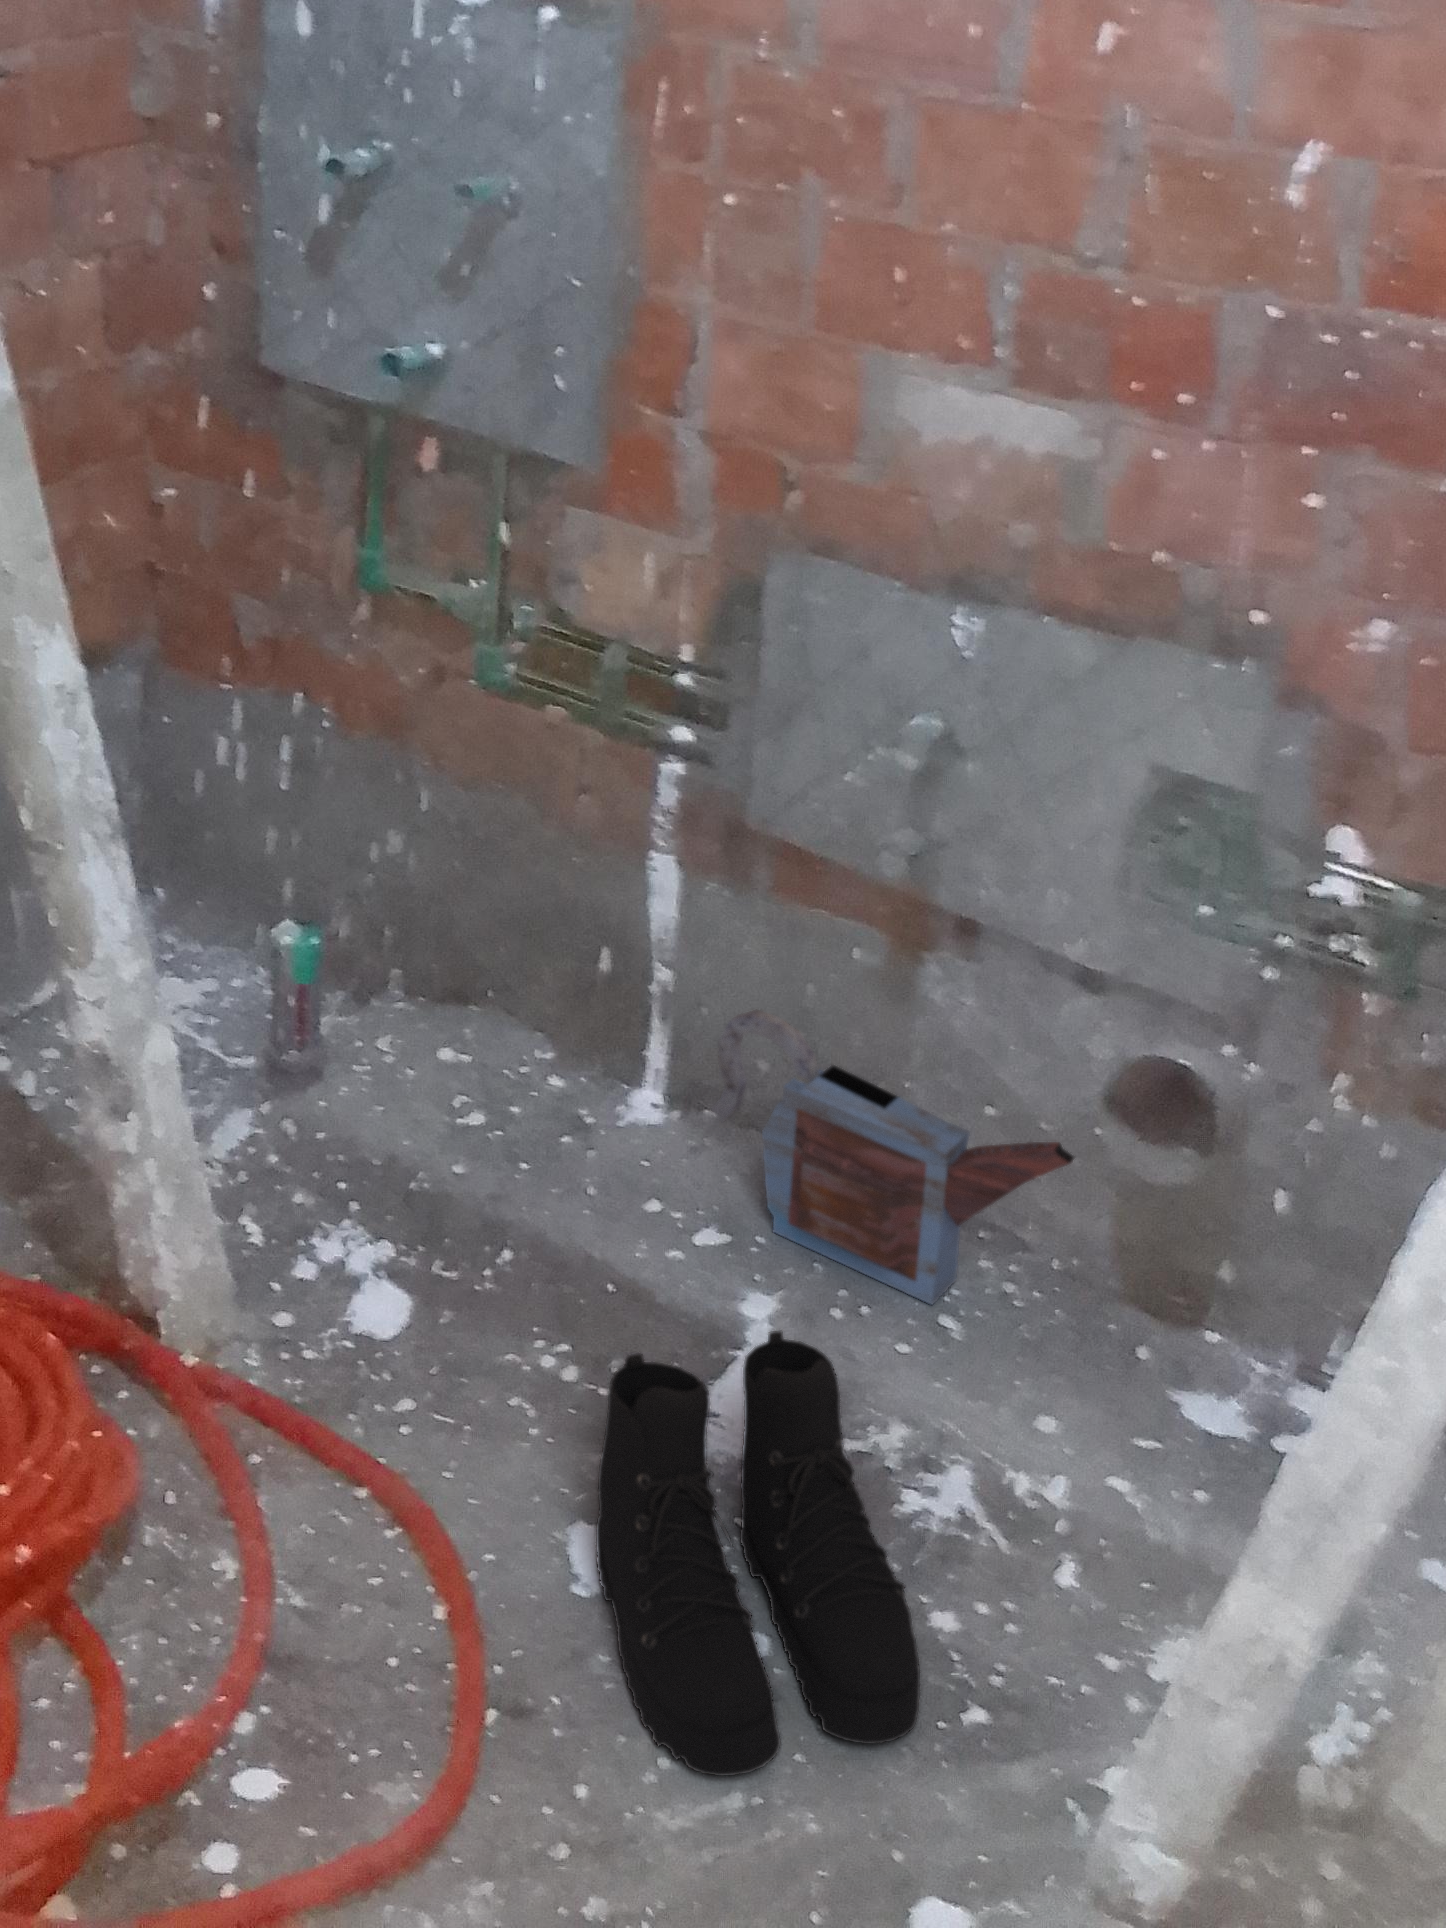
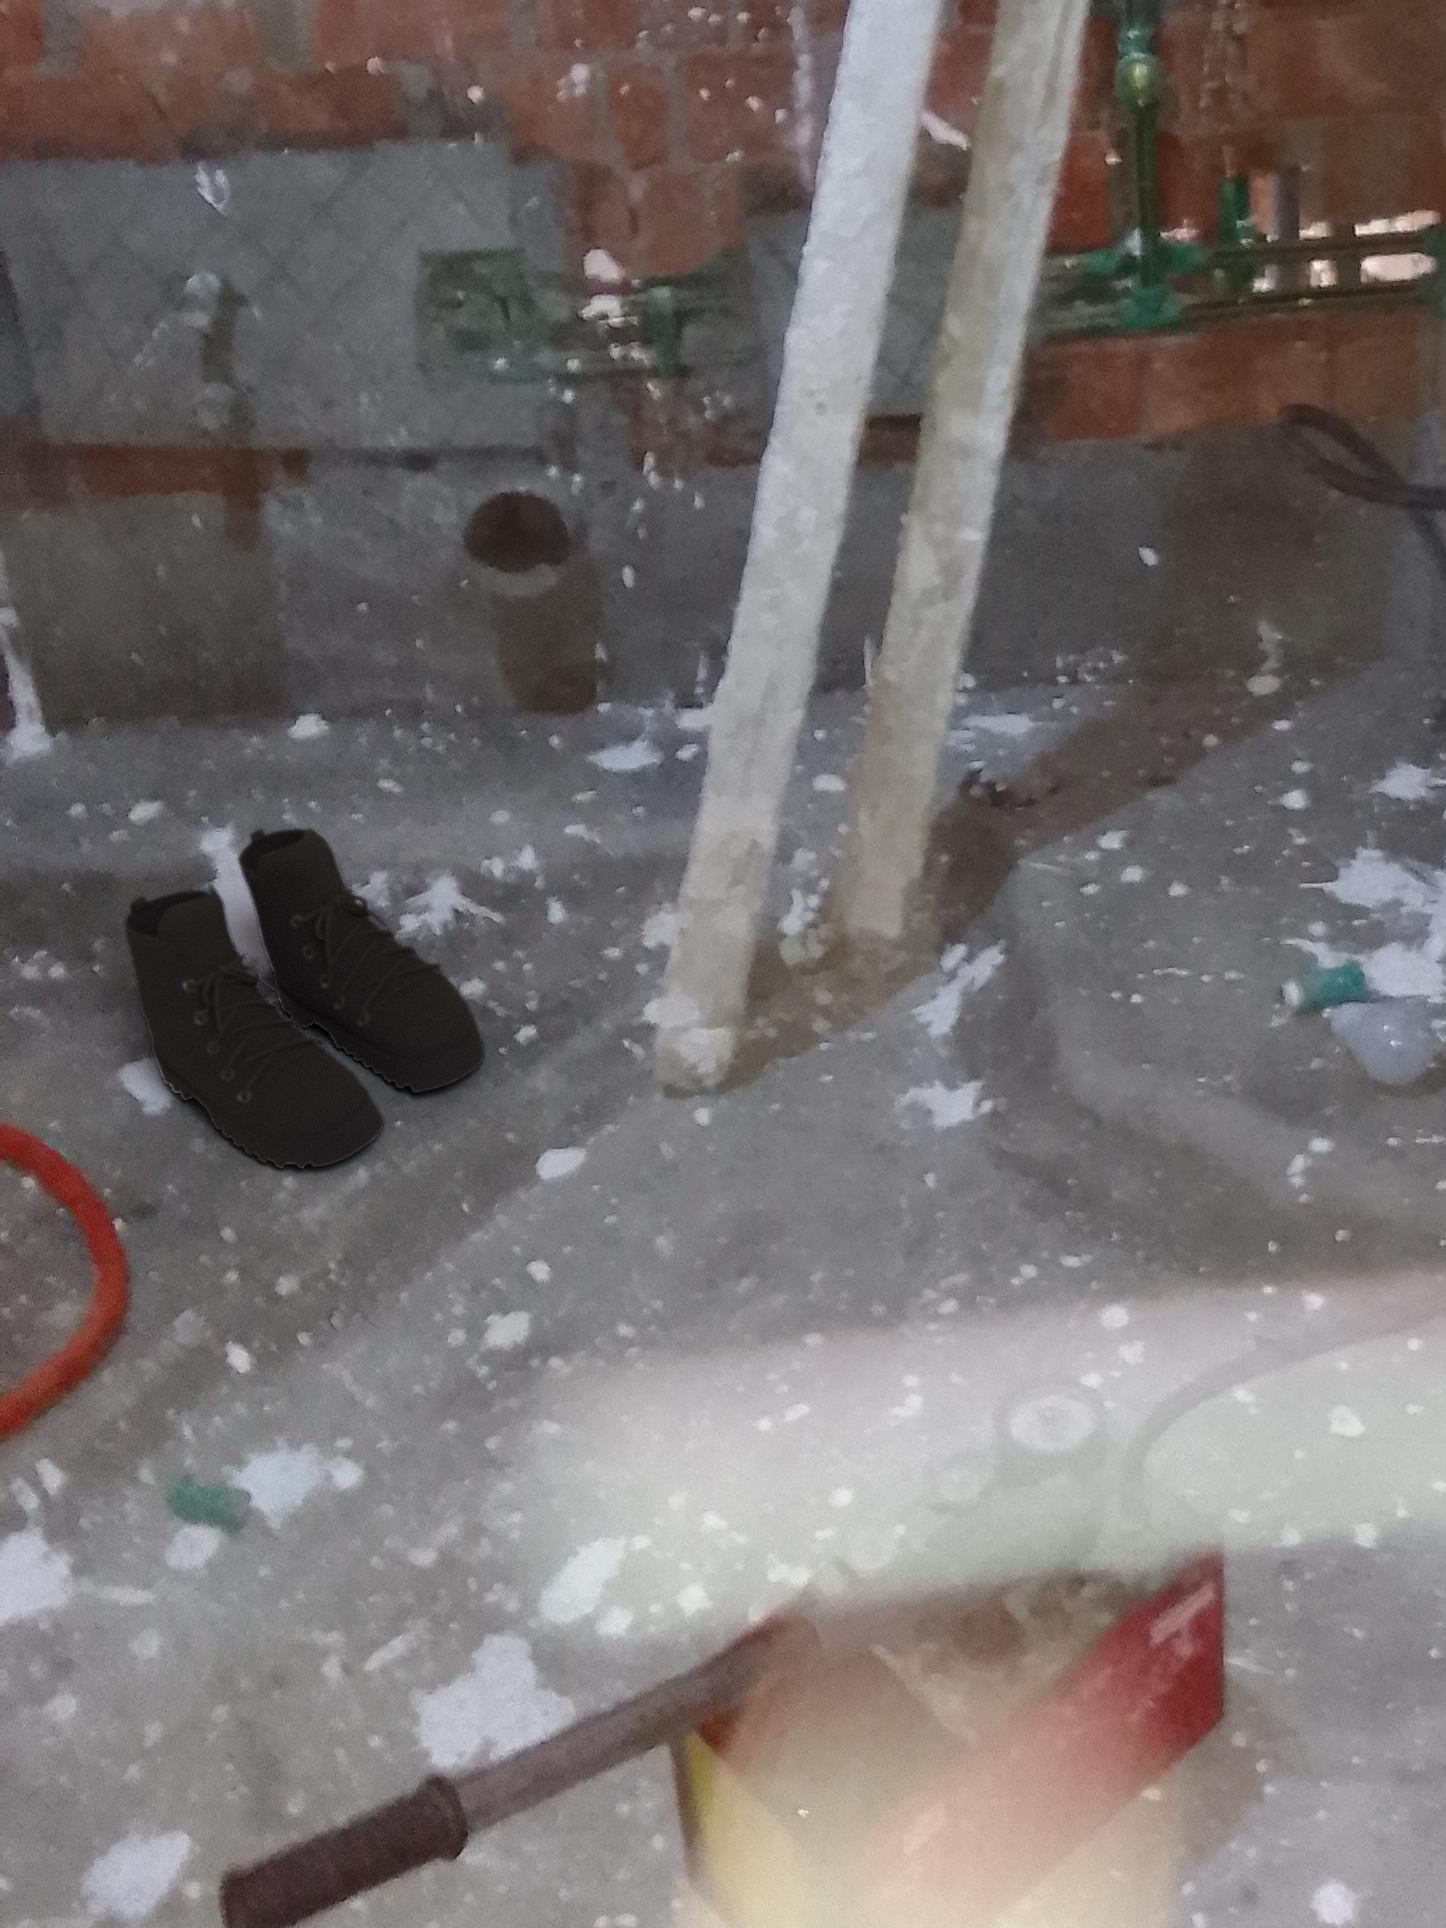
watering can: present [711,1010,1074,1304] -> none [86,600,455,790]

